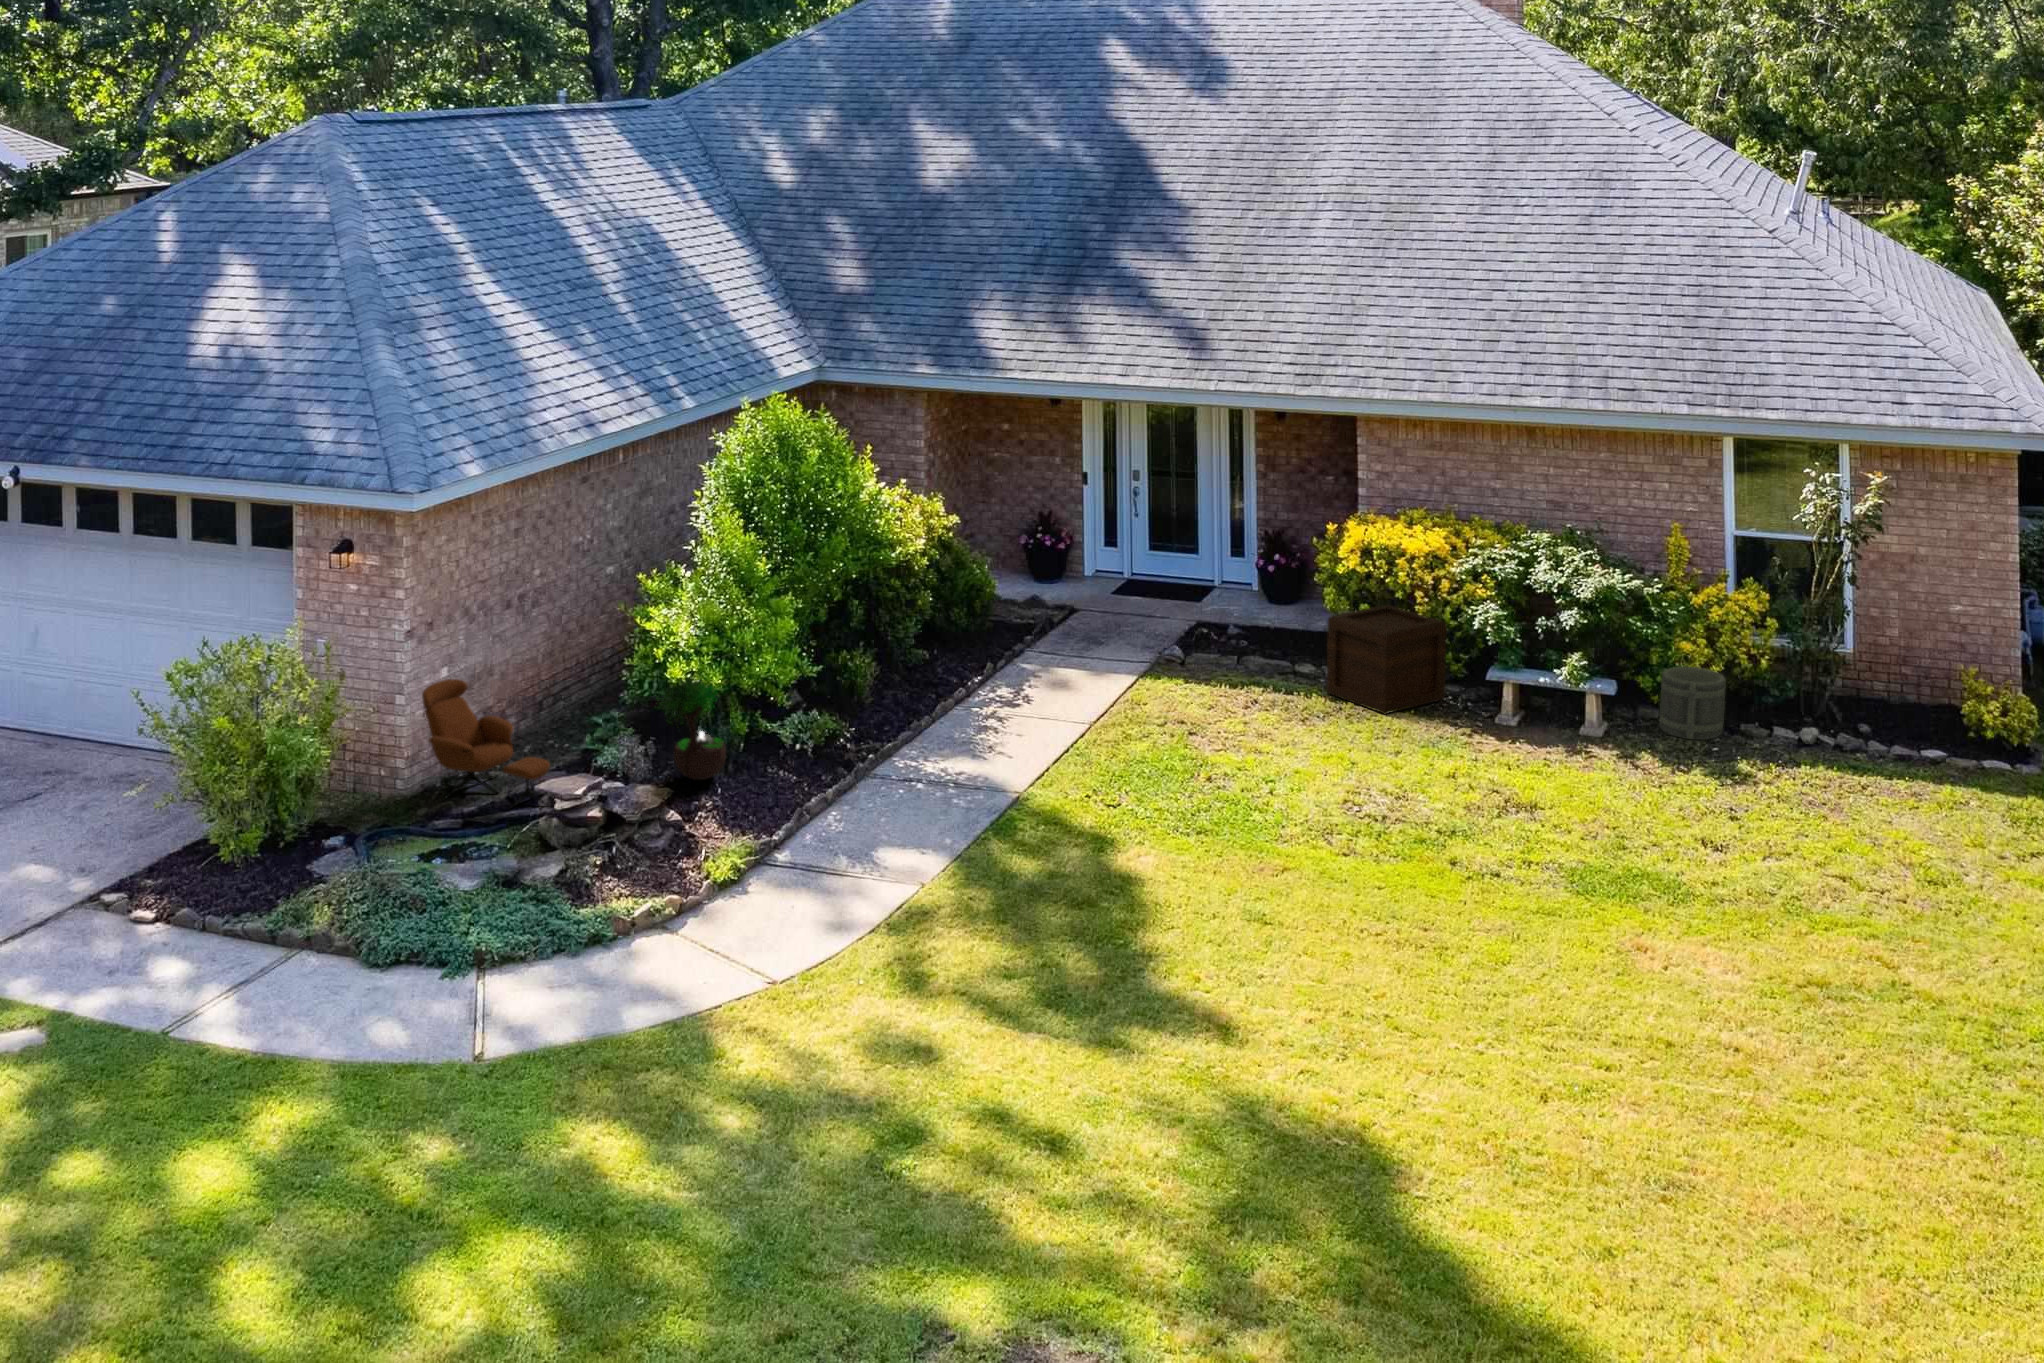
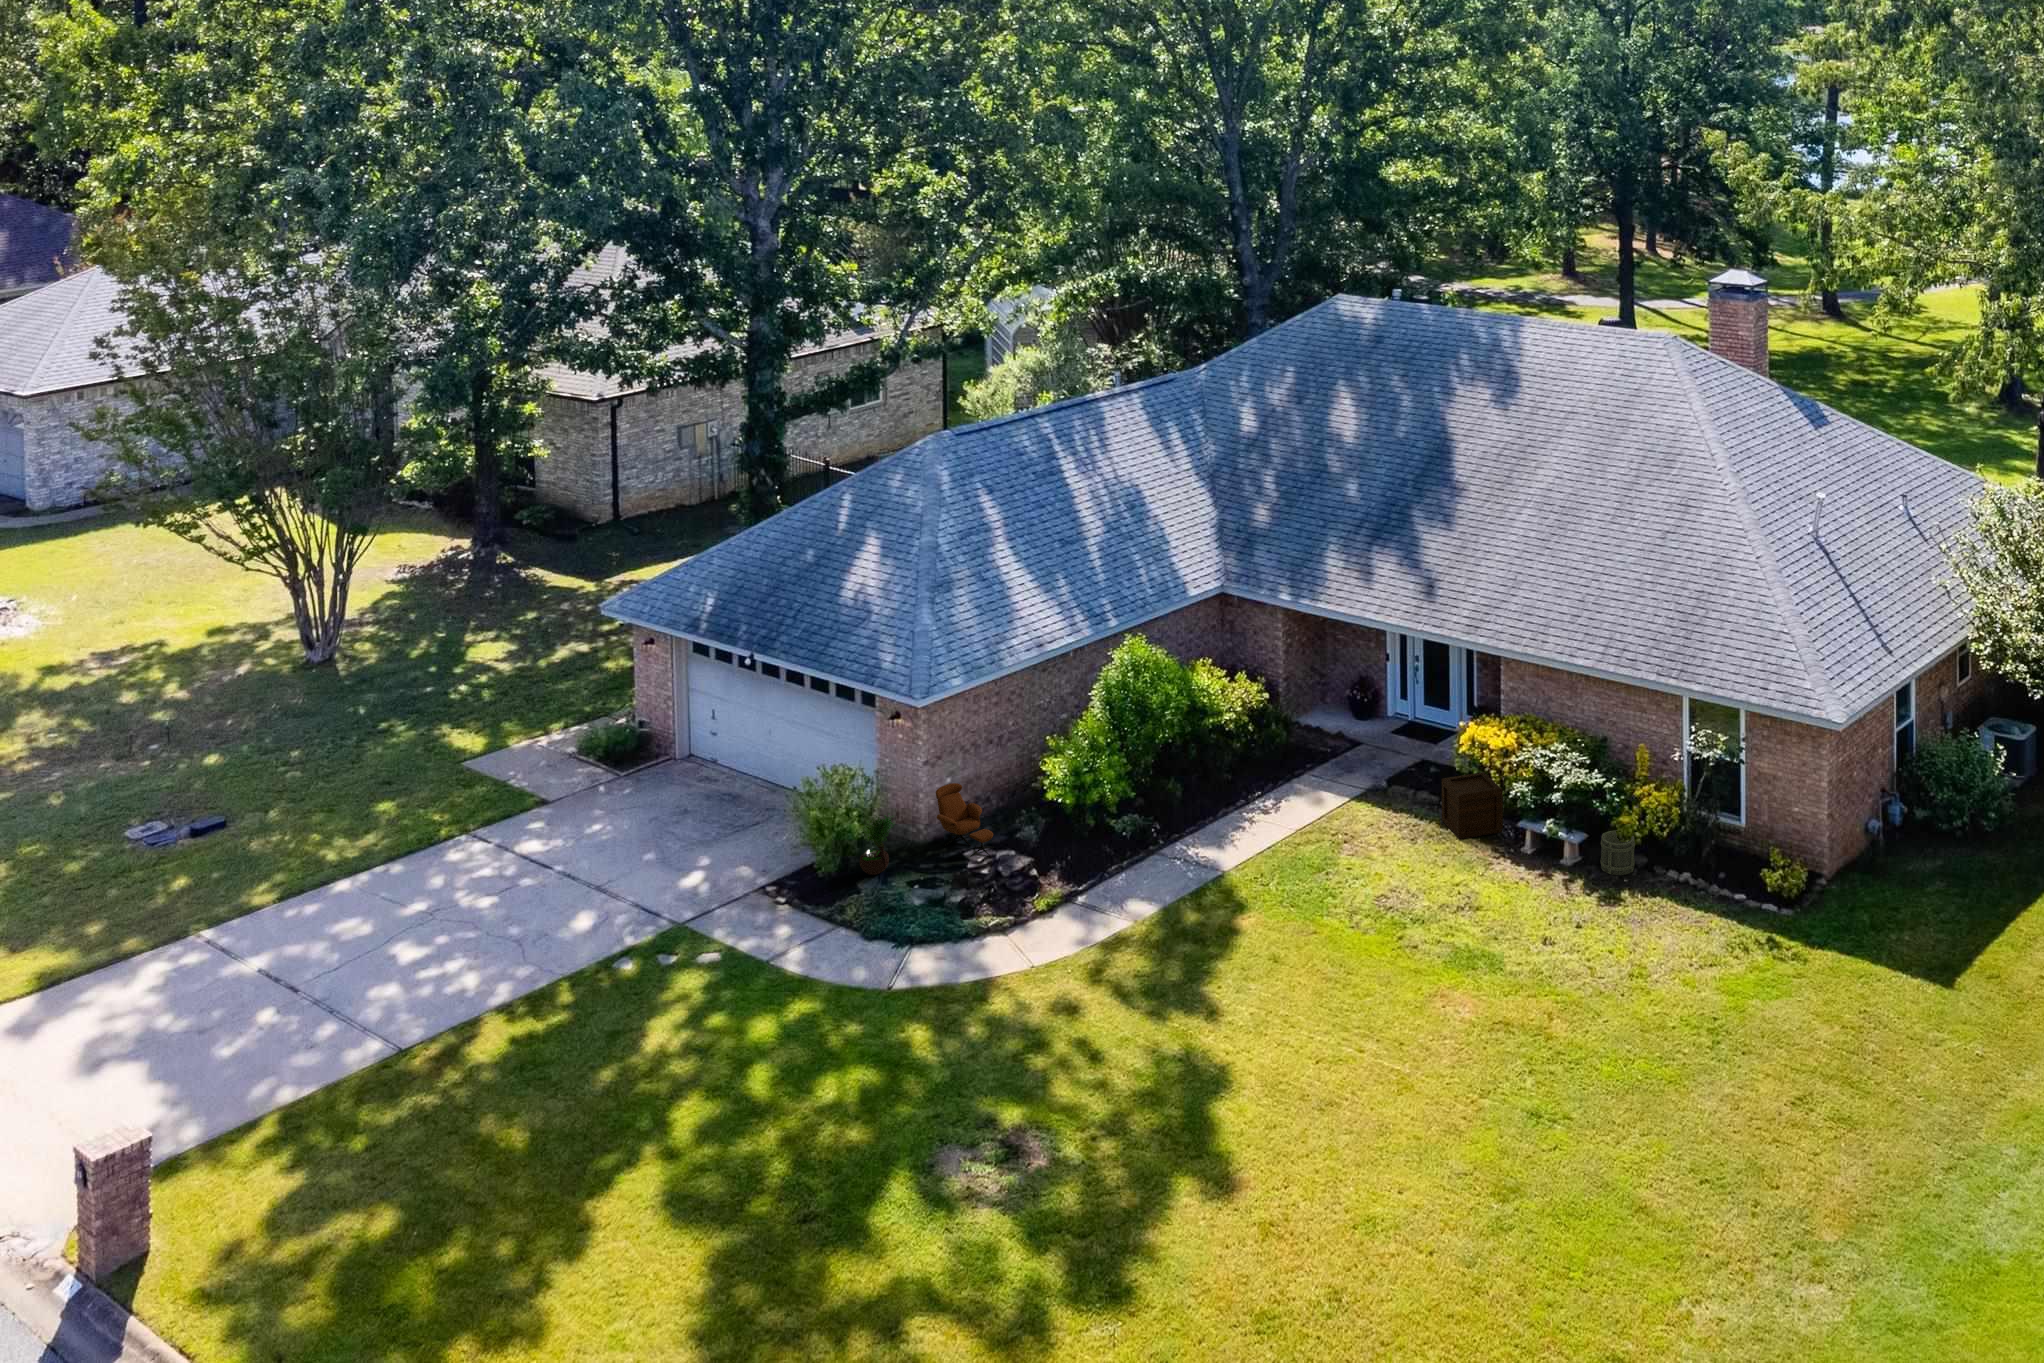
potted tree: present [656,674,726,780] -> present [860,816,894,875]

